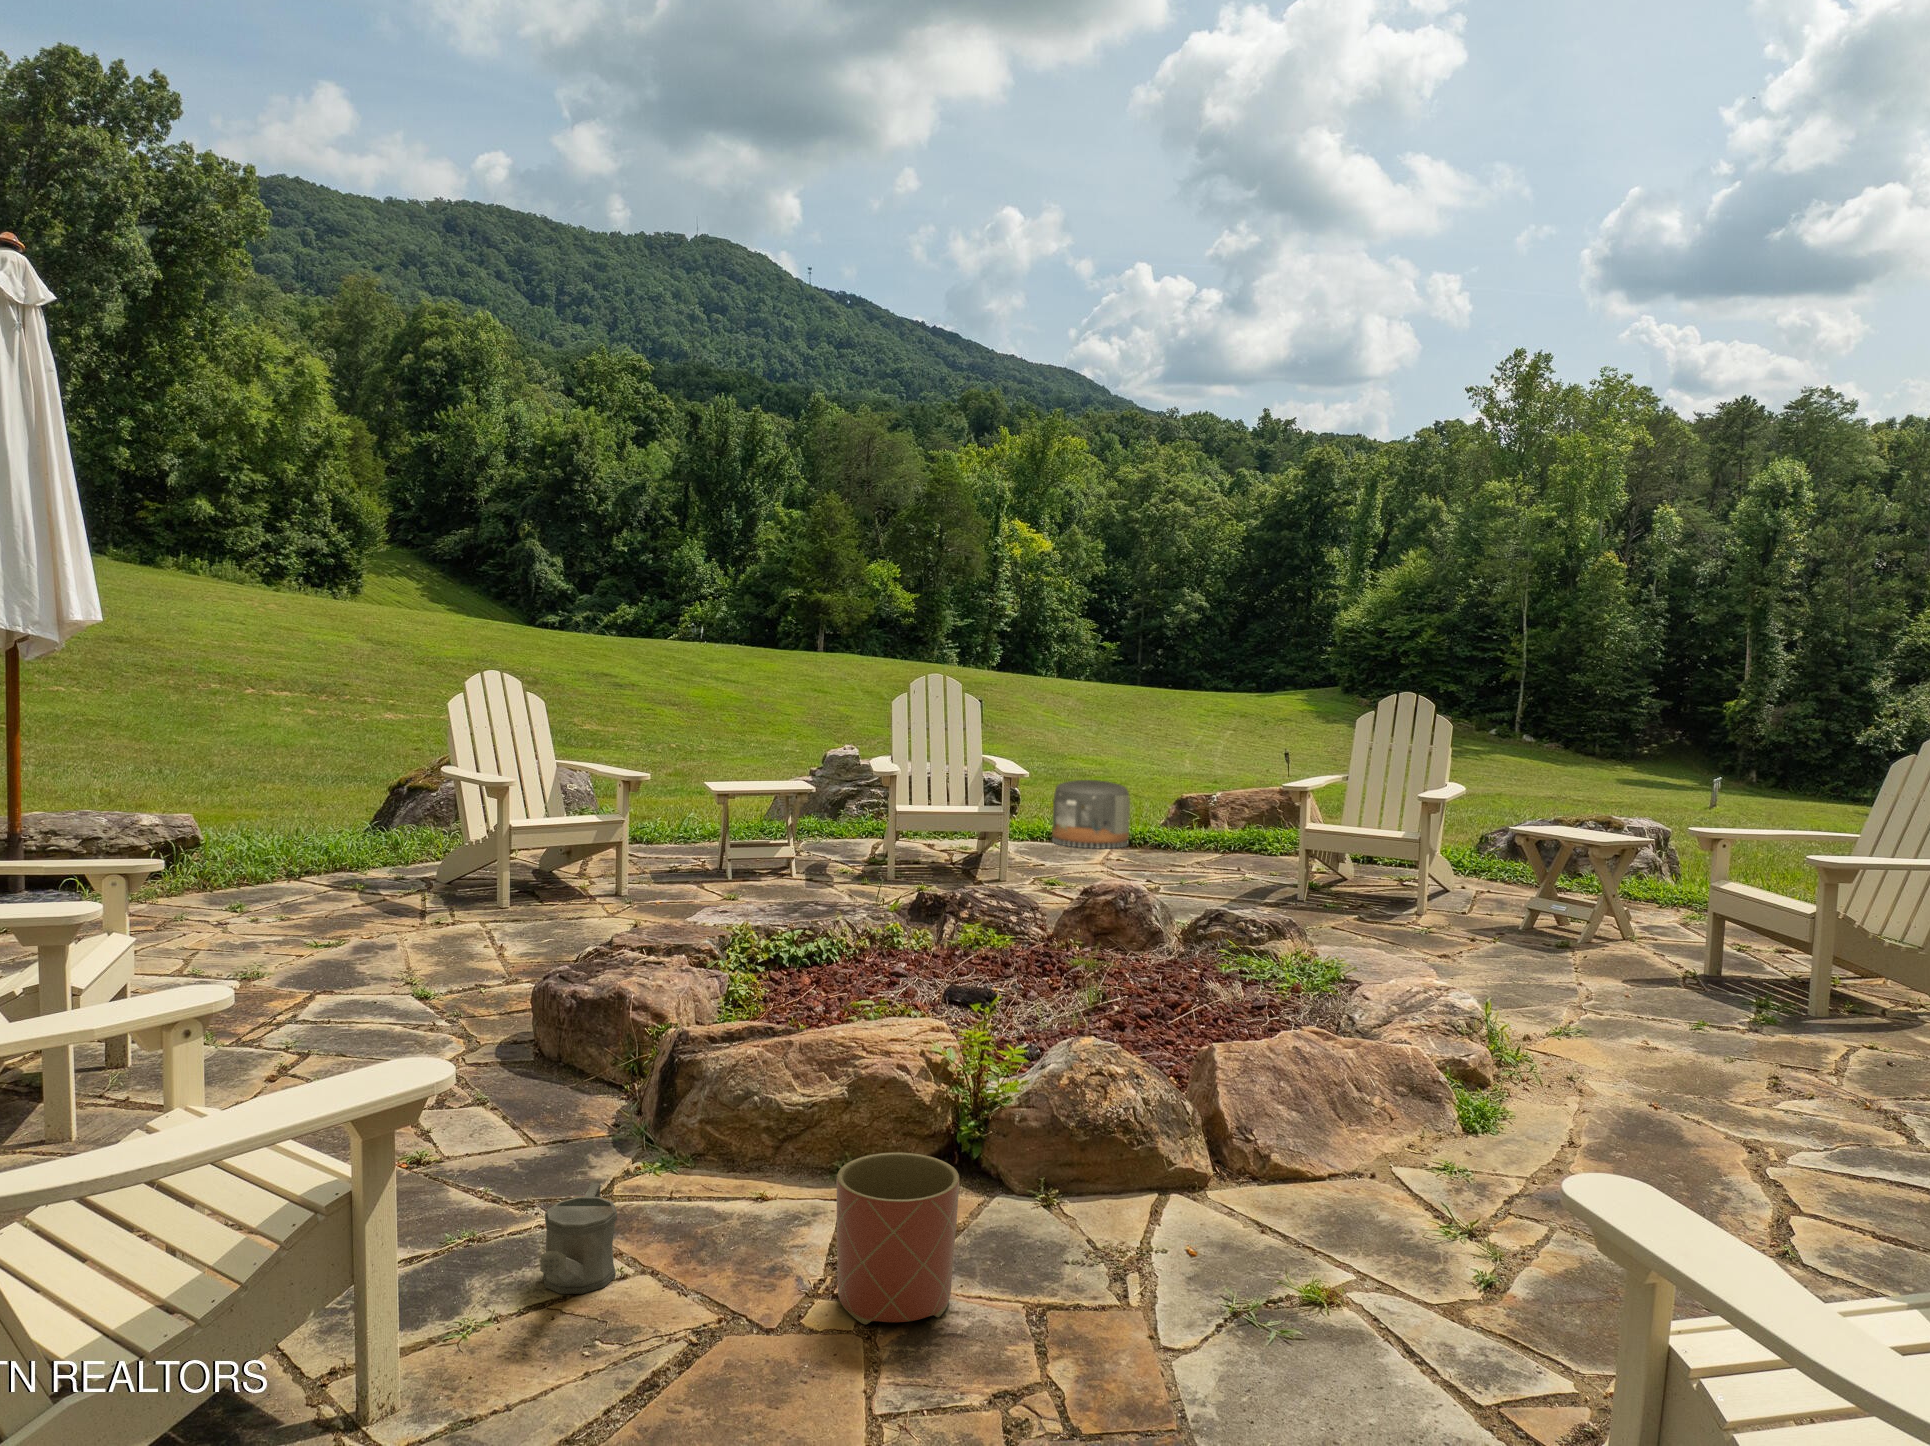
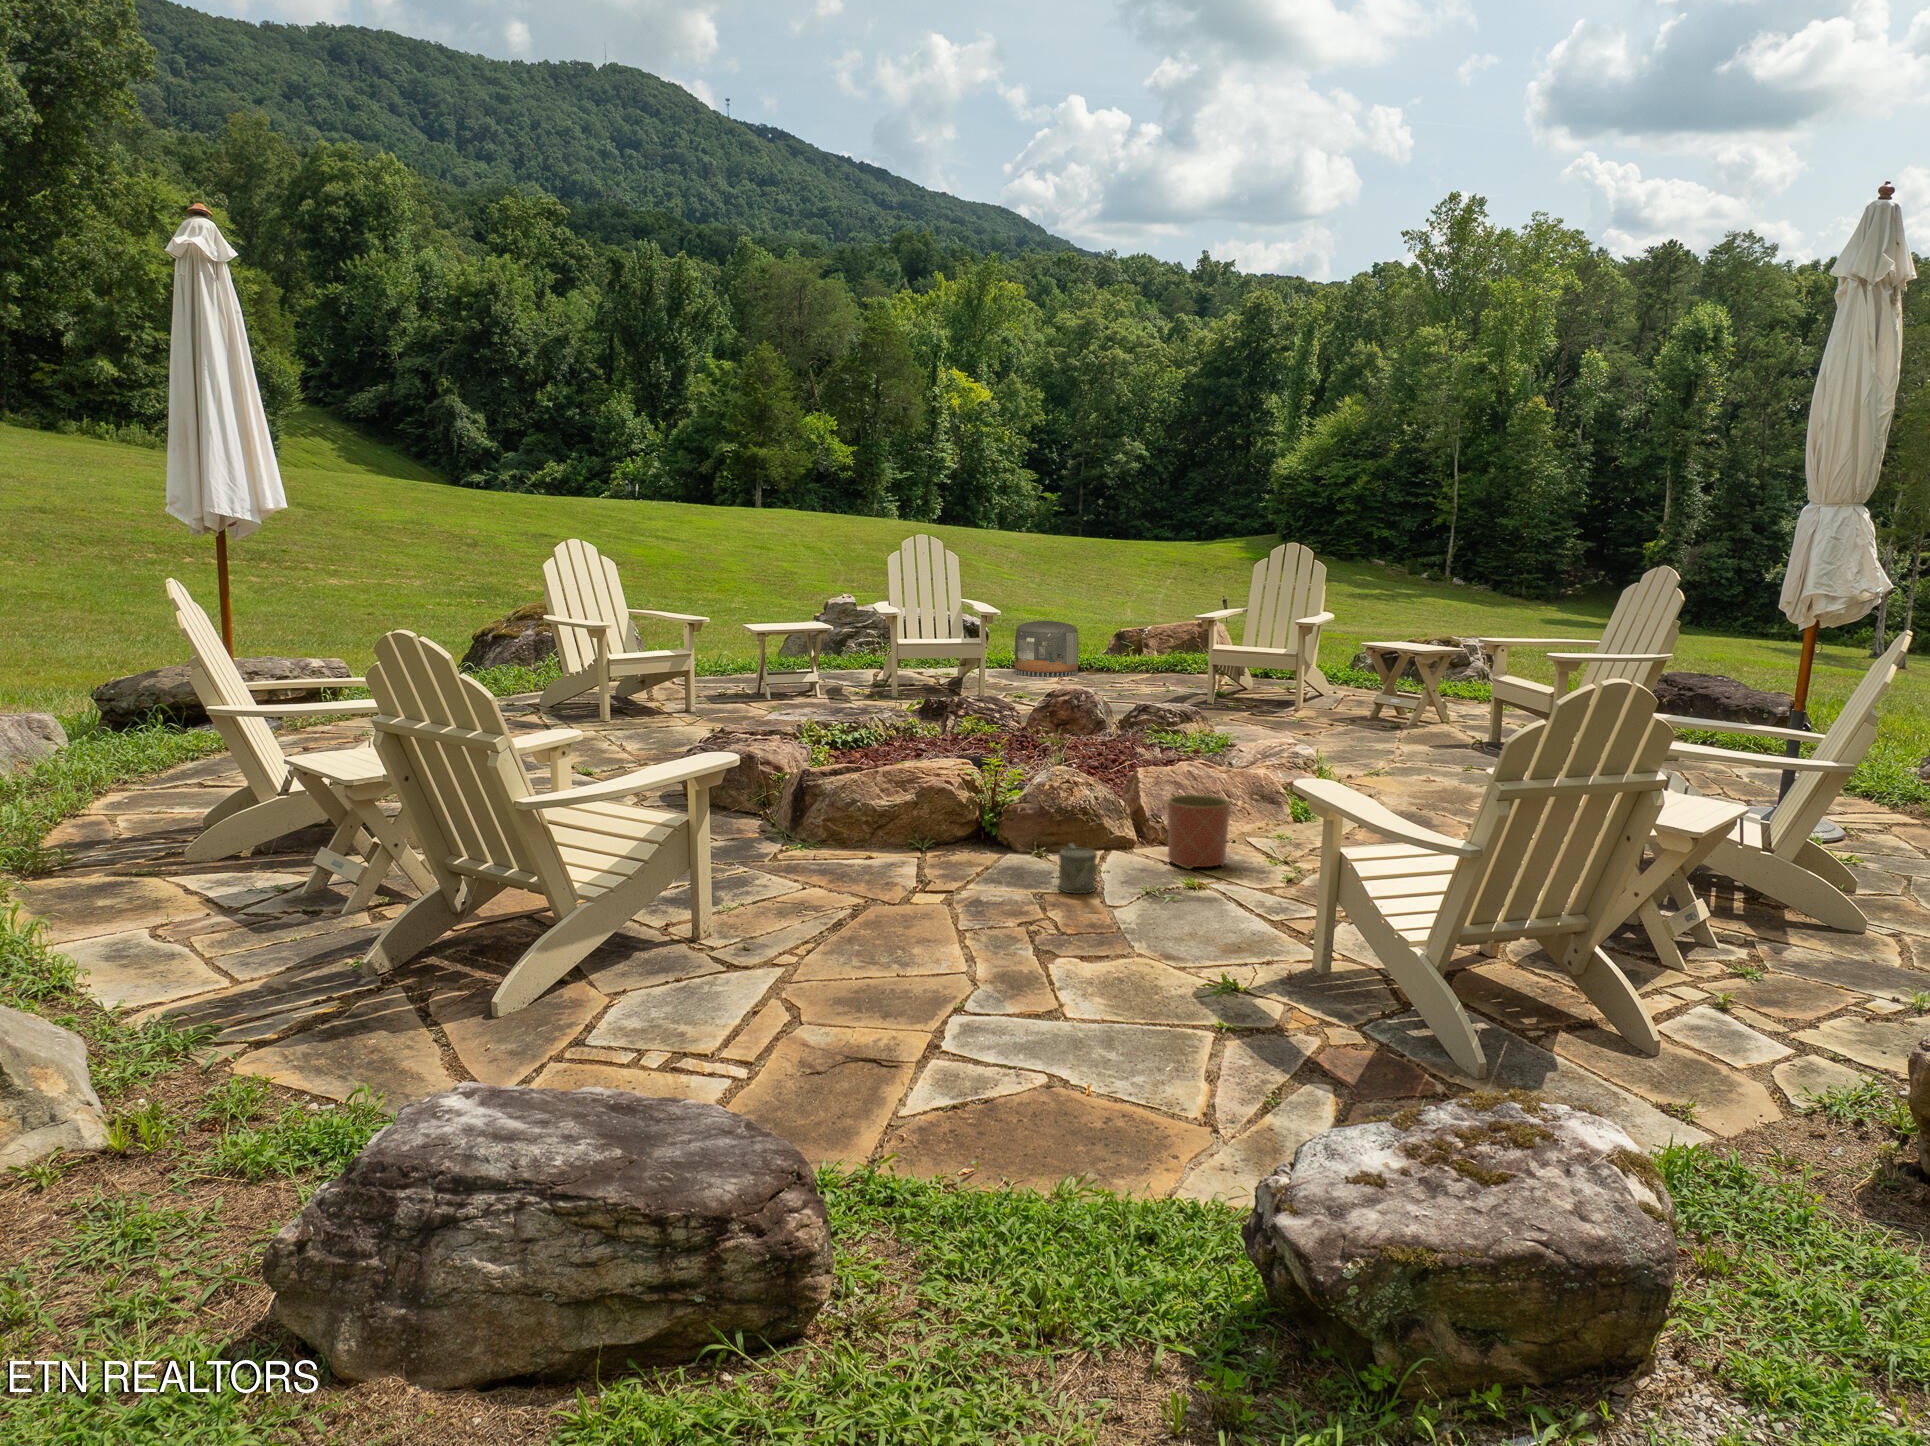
planter: present [837,1152,959,1325] -> present [1168,795,1230,869]
watering can: present [540,1183,617,1294] -> present [1058,843,1098,894]

